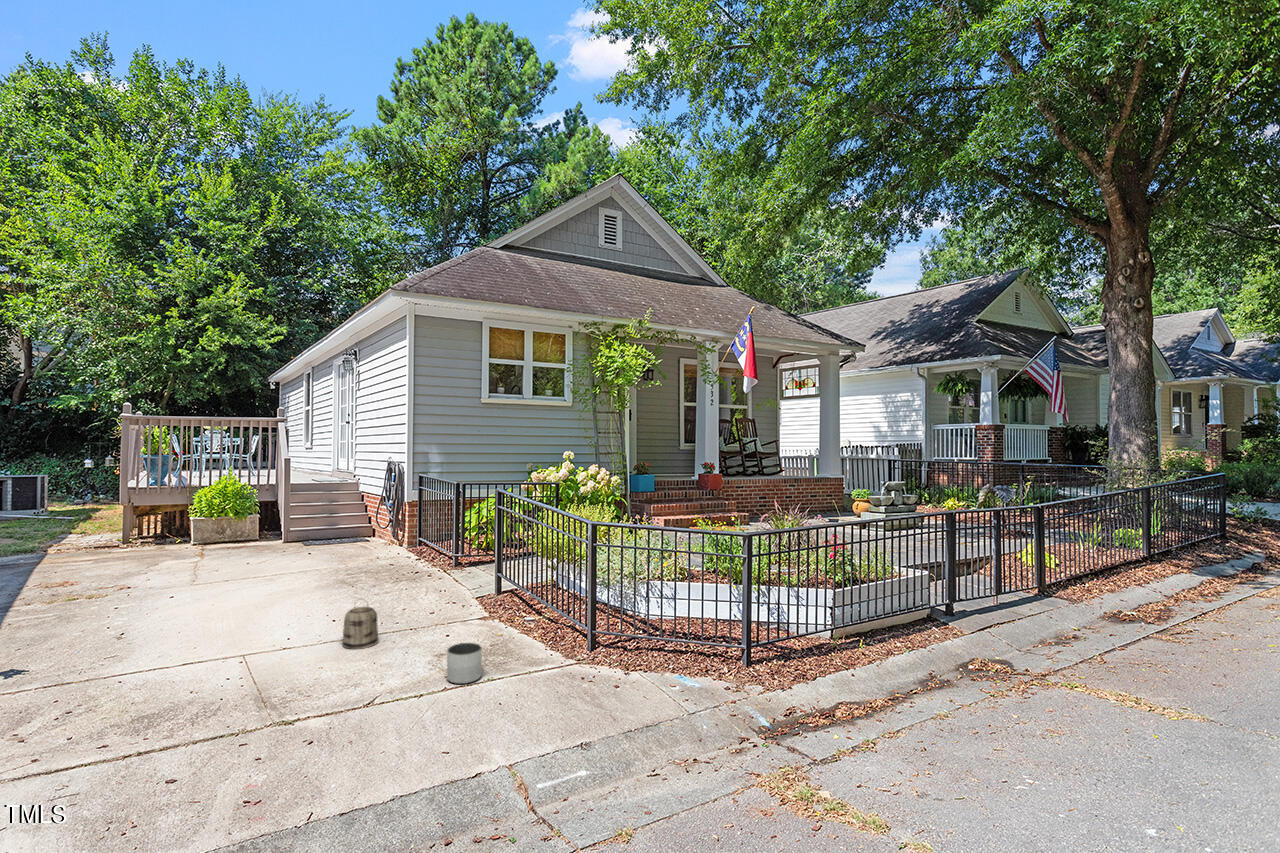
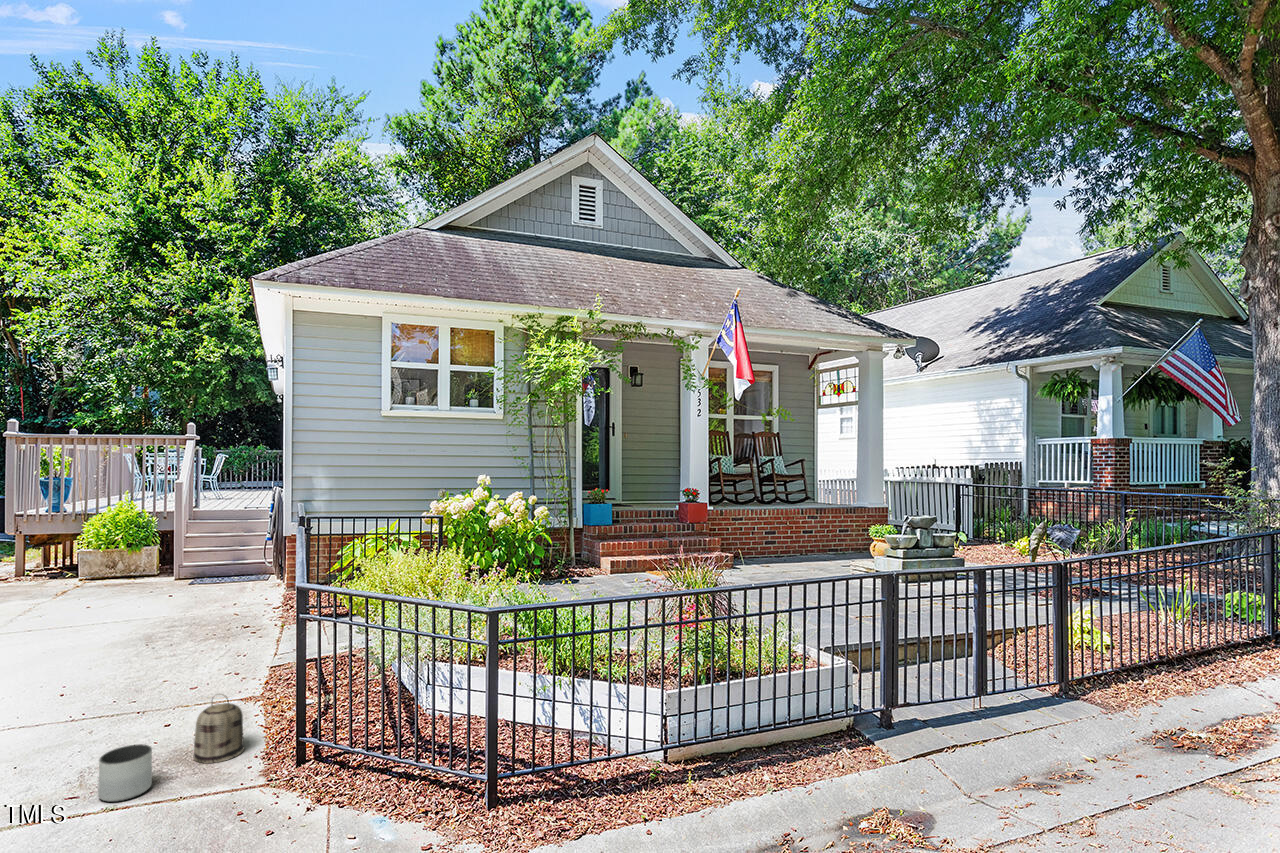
basket: present [343,599,378,649] -> present [194,694,244,764]

